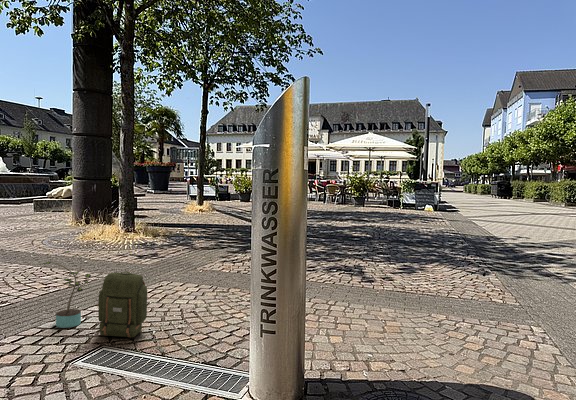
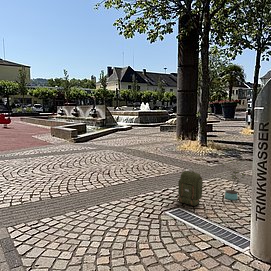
potted plant: present [44,251,91,328] -> present [222,160,245,200]

